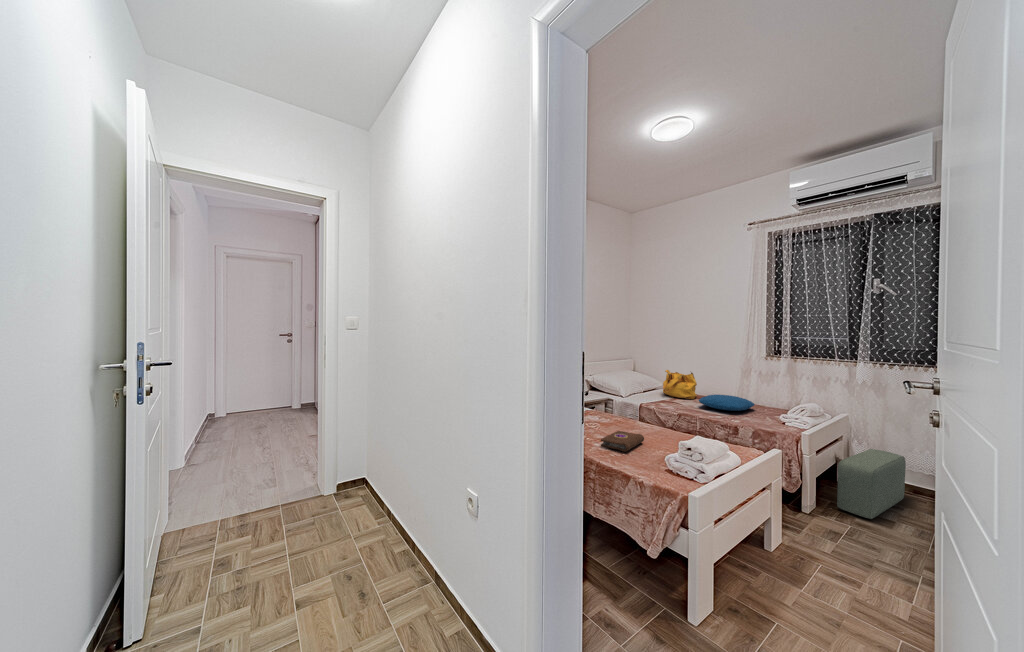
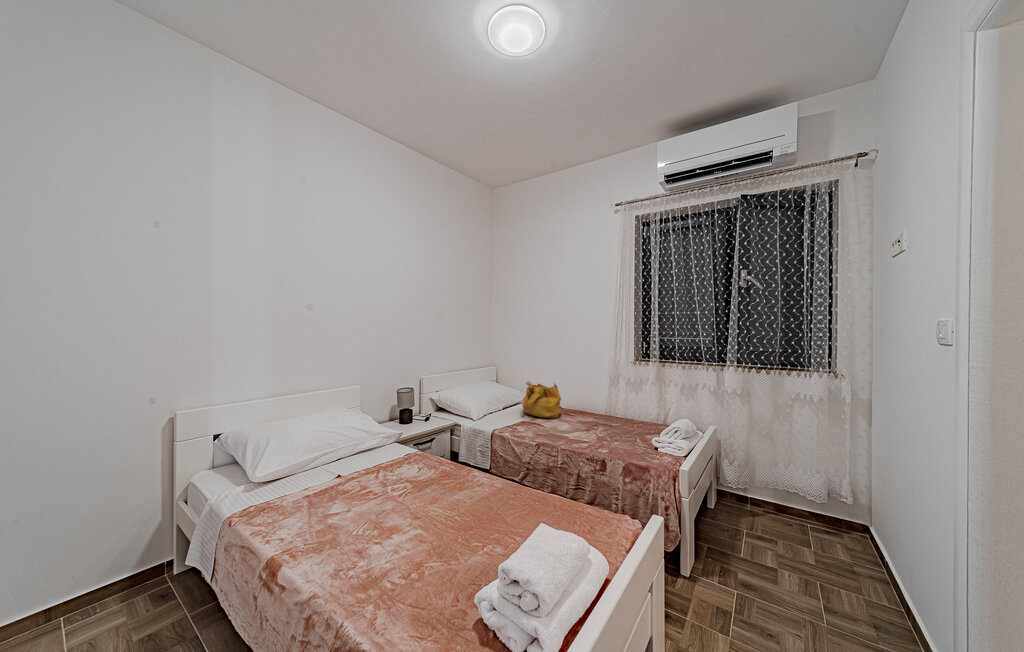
pillow: present [699,395,755,411] -> none [562,412,624,434]
book: present [601,431,644,452] -> none [393,503,472,558]
pouf: present [837,449,906,519] -> none [716,467,775,566]

